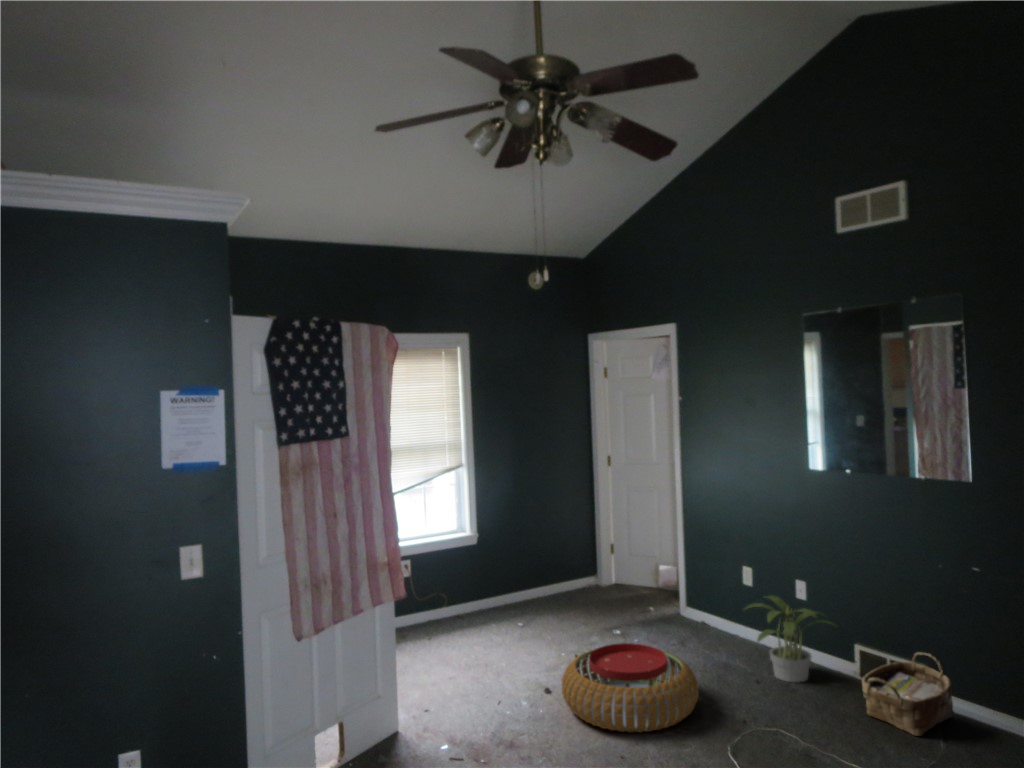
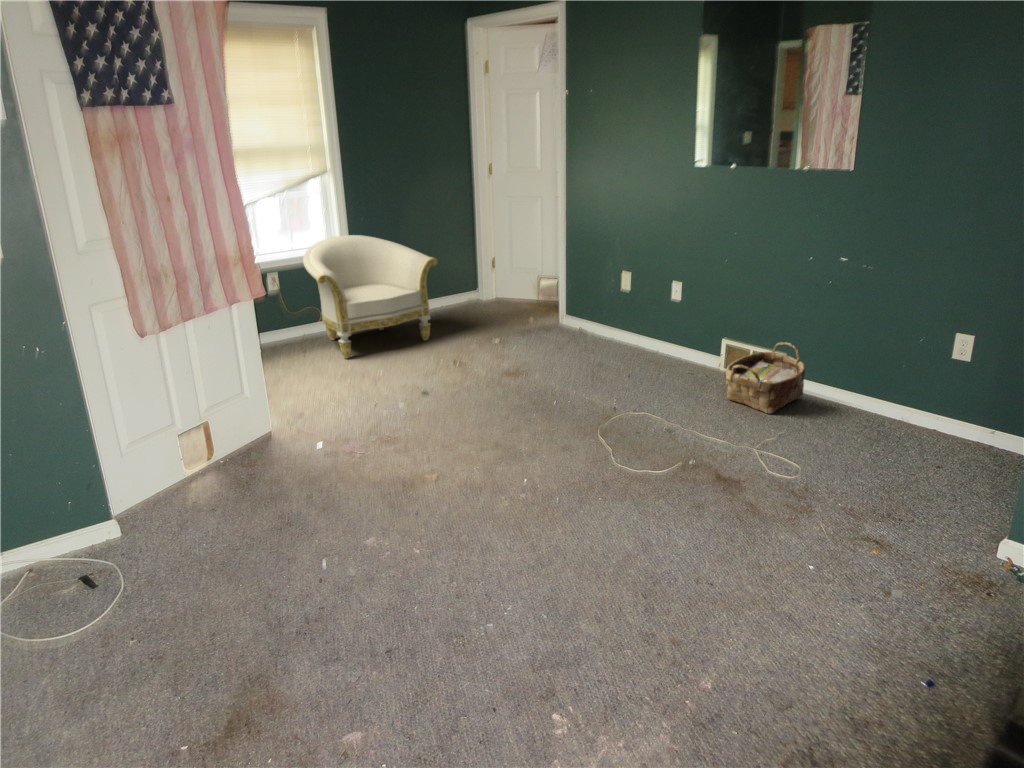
armchair: none [431,523,557,648] -> present [303,235,437,358]
potted plant: present [747,596,834,682] -> none [621,297,710,376]
pouf: present [561,643,699,732] -> none [441,345,575,423]

